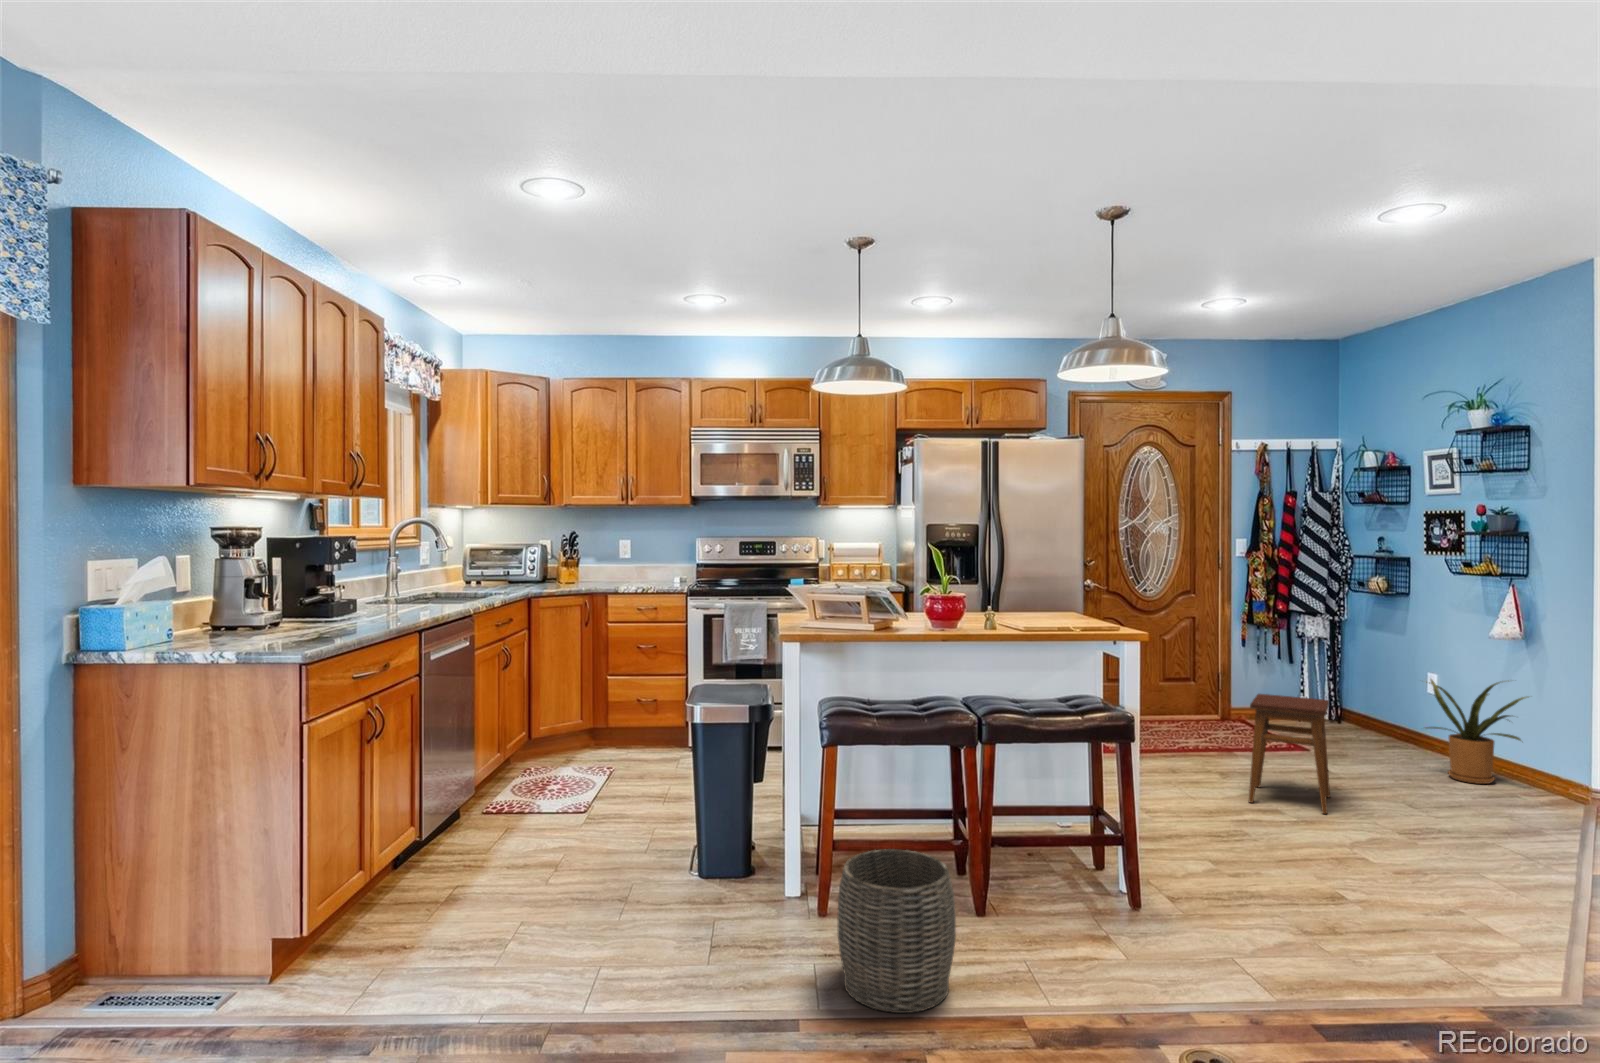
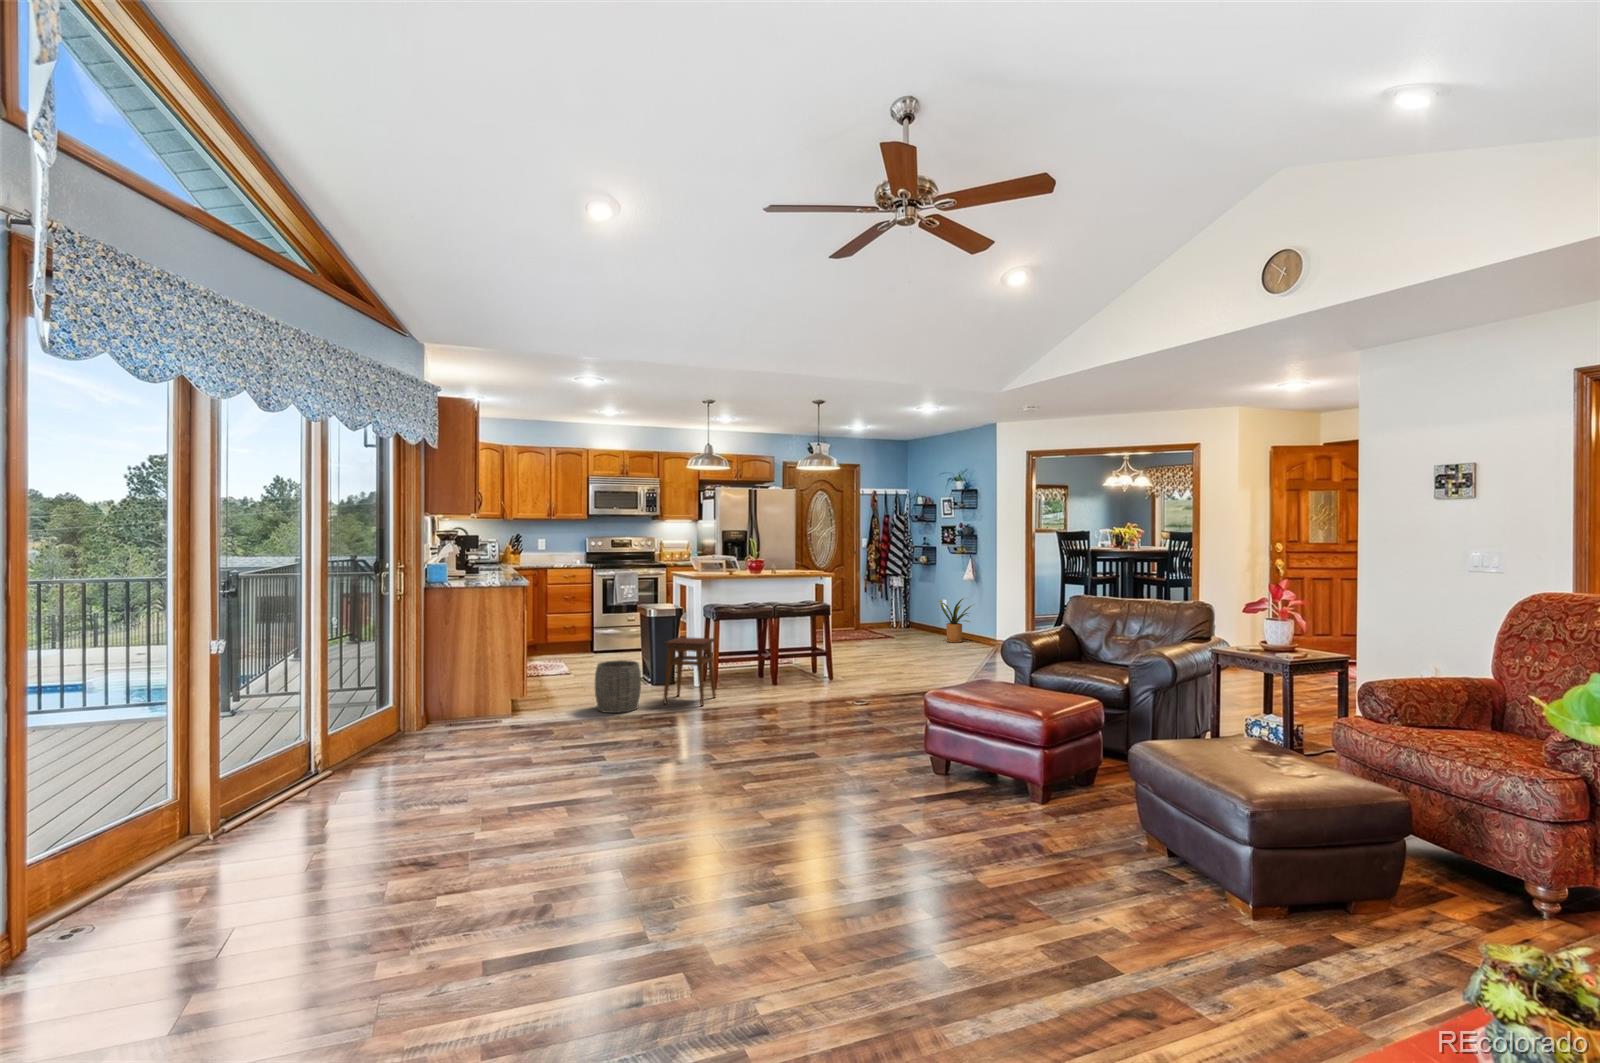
stool: present [1249,694,1330,814] -> present [663,637,716,706]
woven basket: present [838,849,956,1013] -> present [595,660,641,713]

